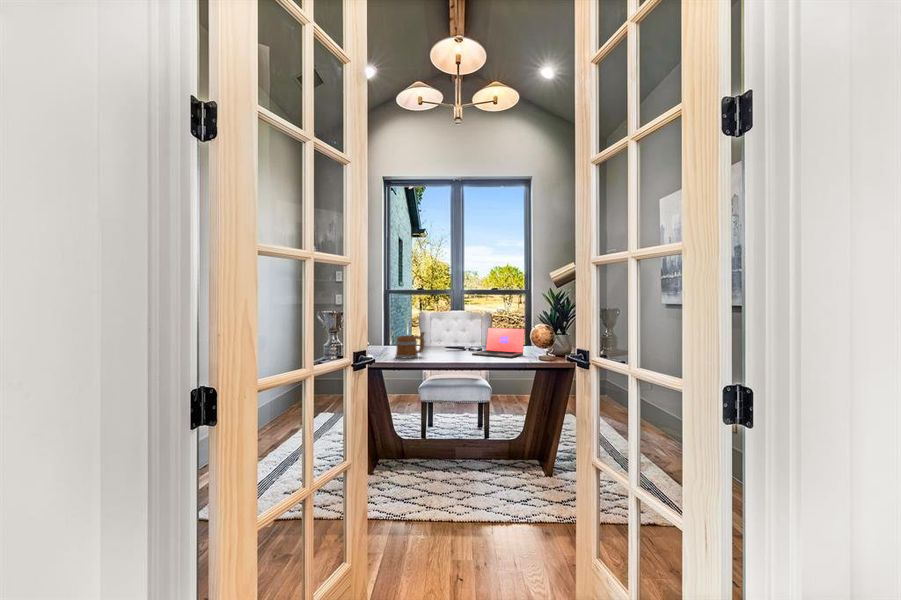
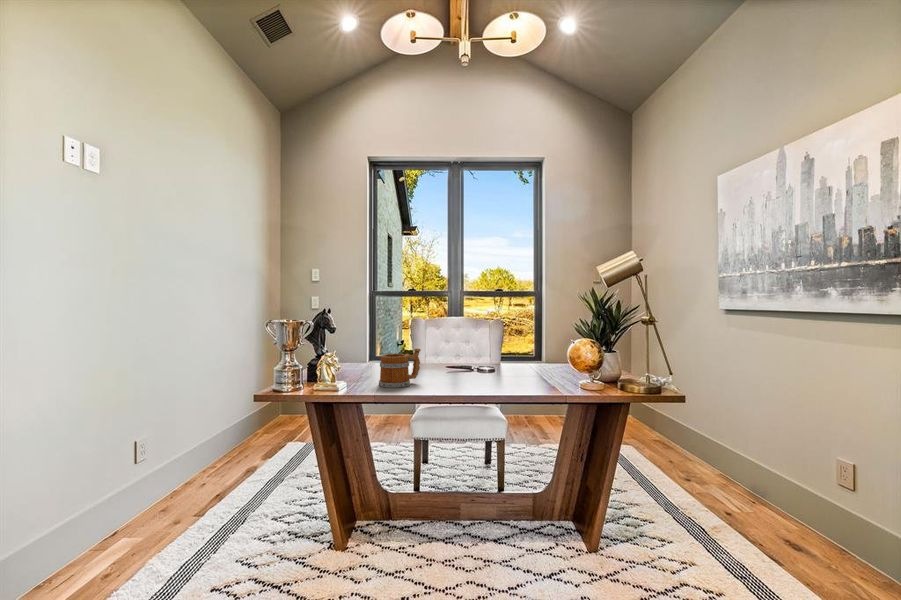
laptop: present [472,328,525,358] -> none [484,341,555,386]

